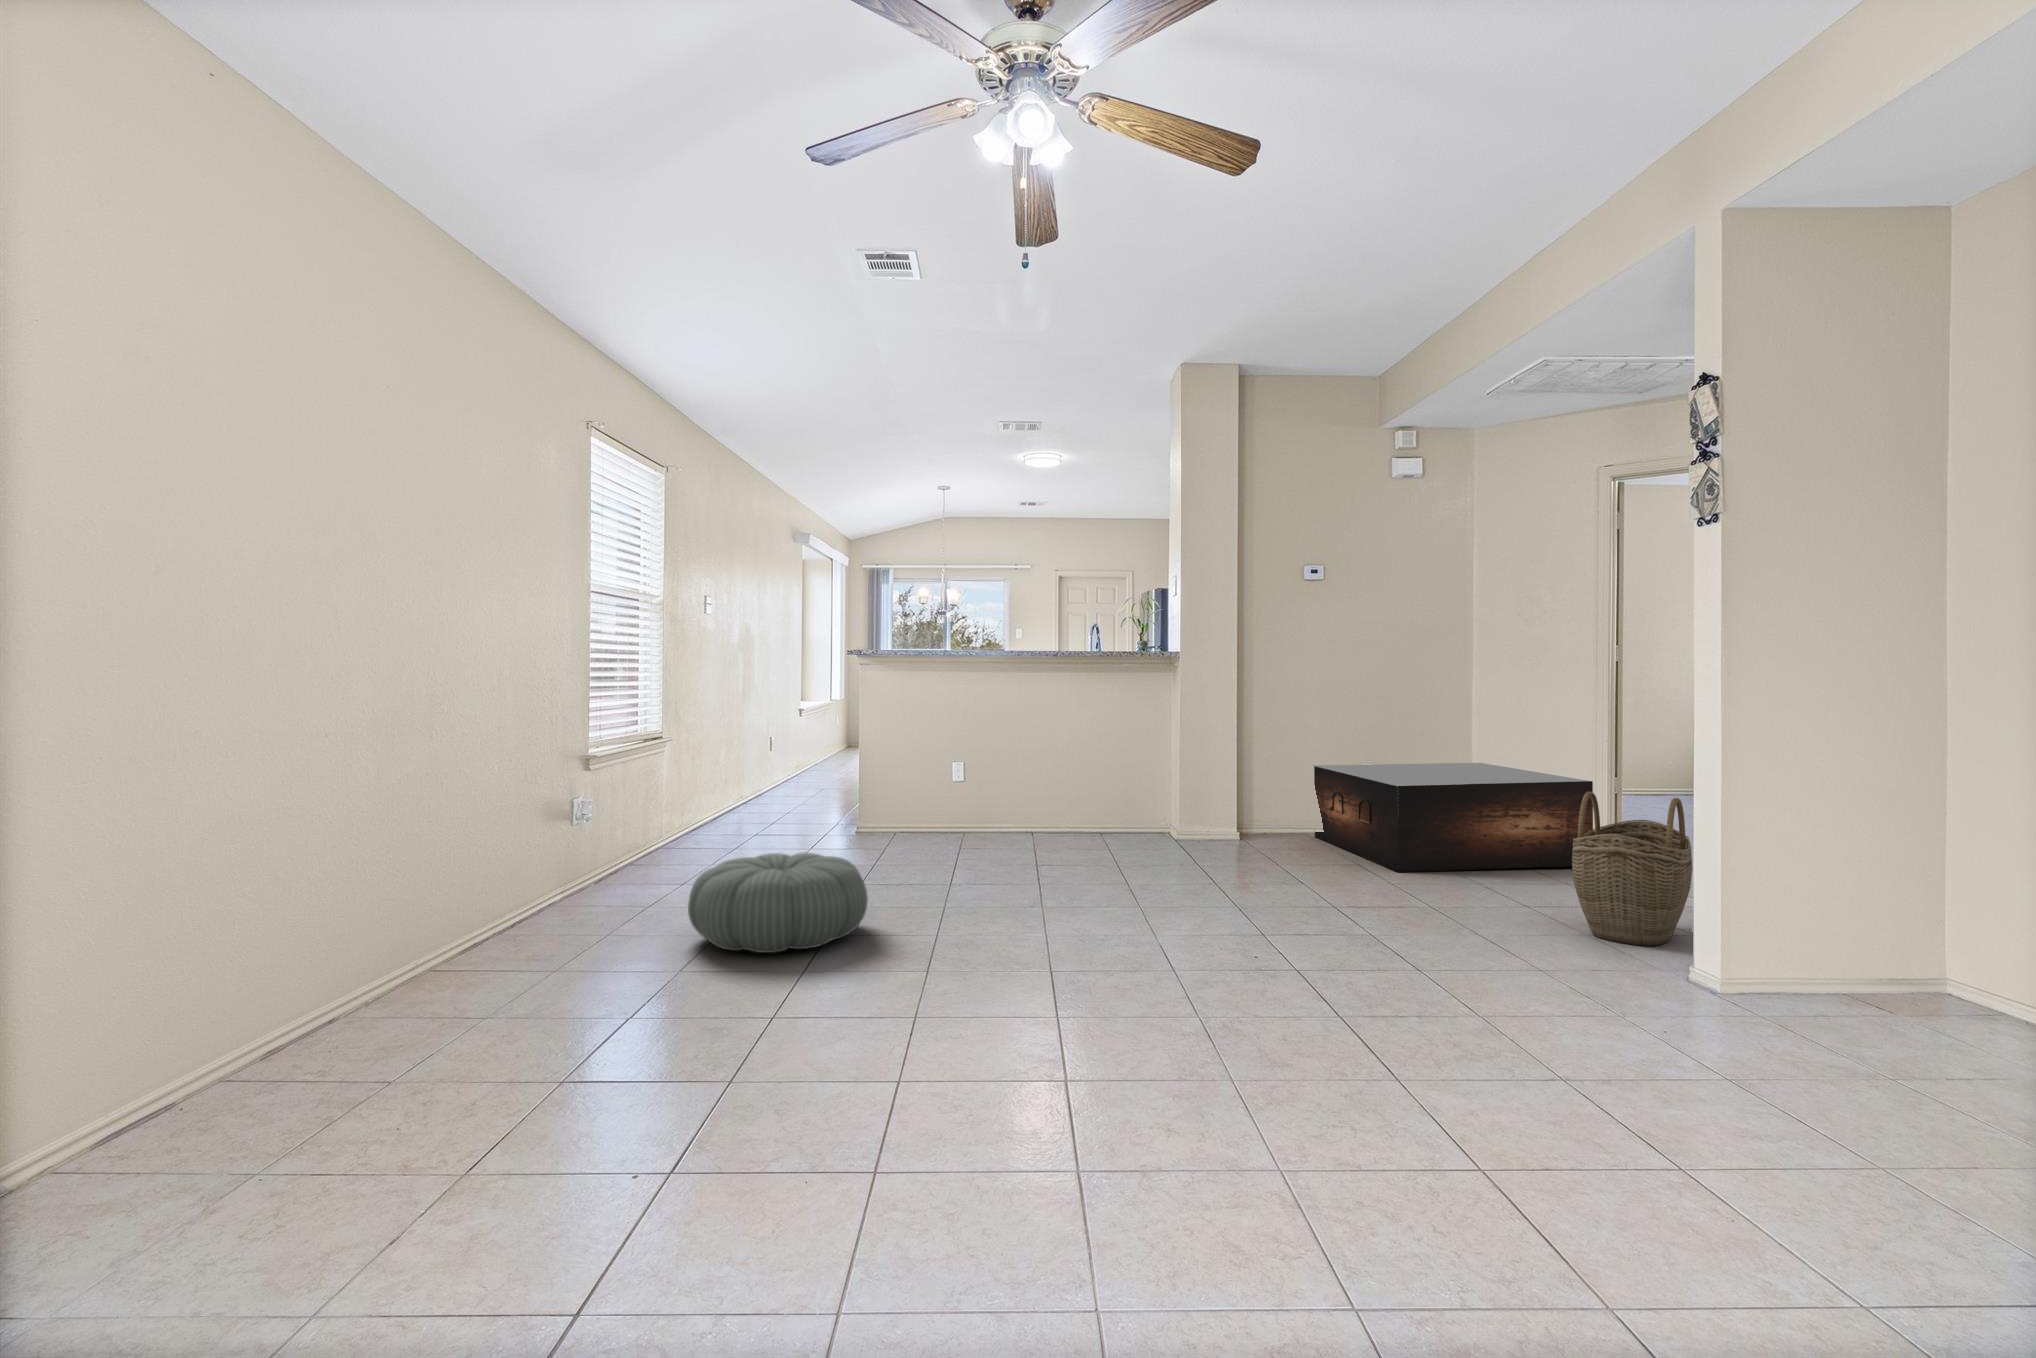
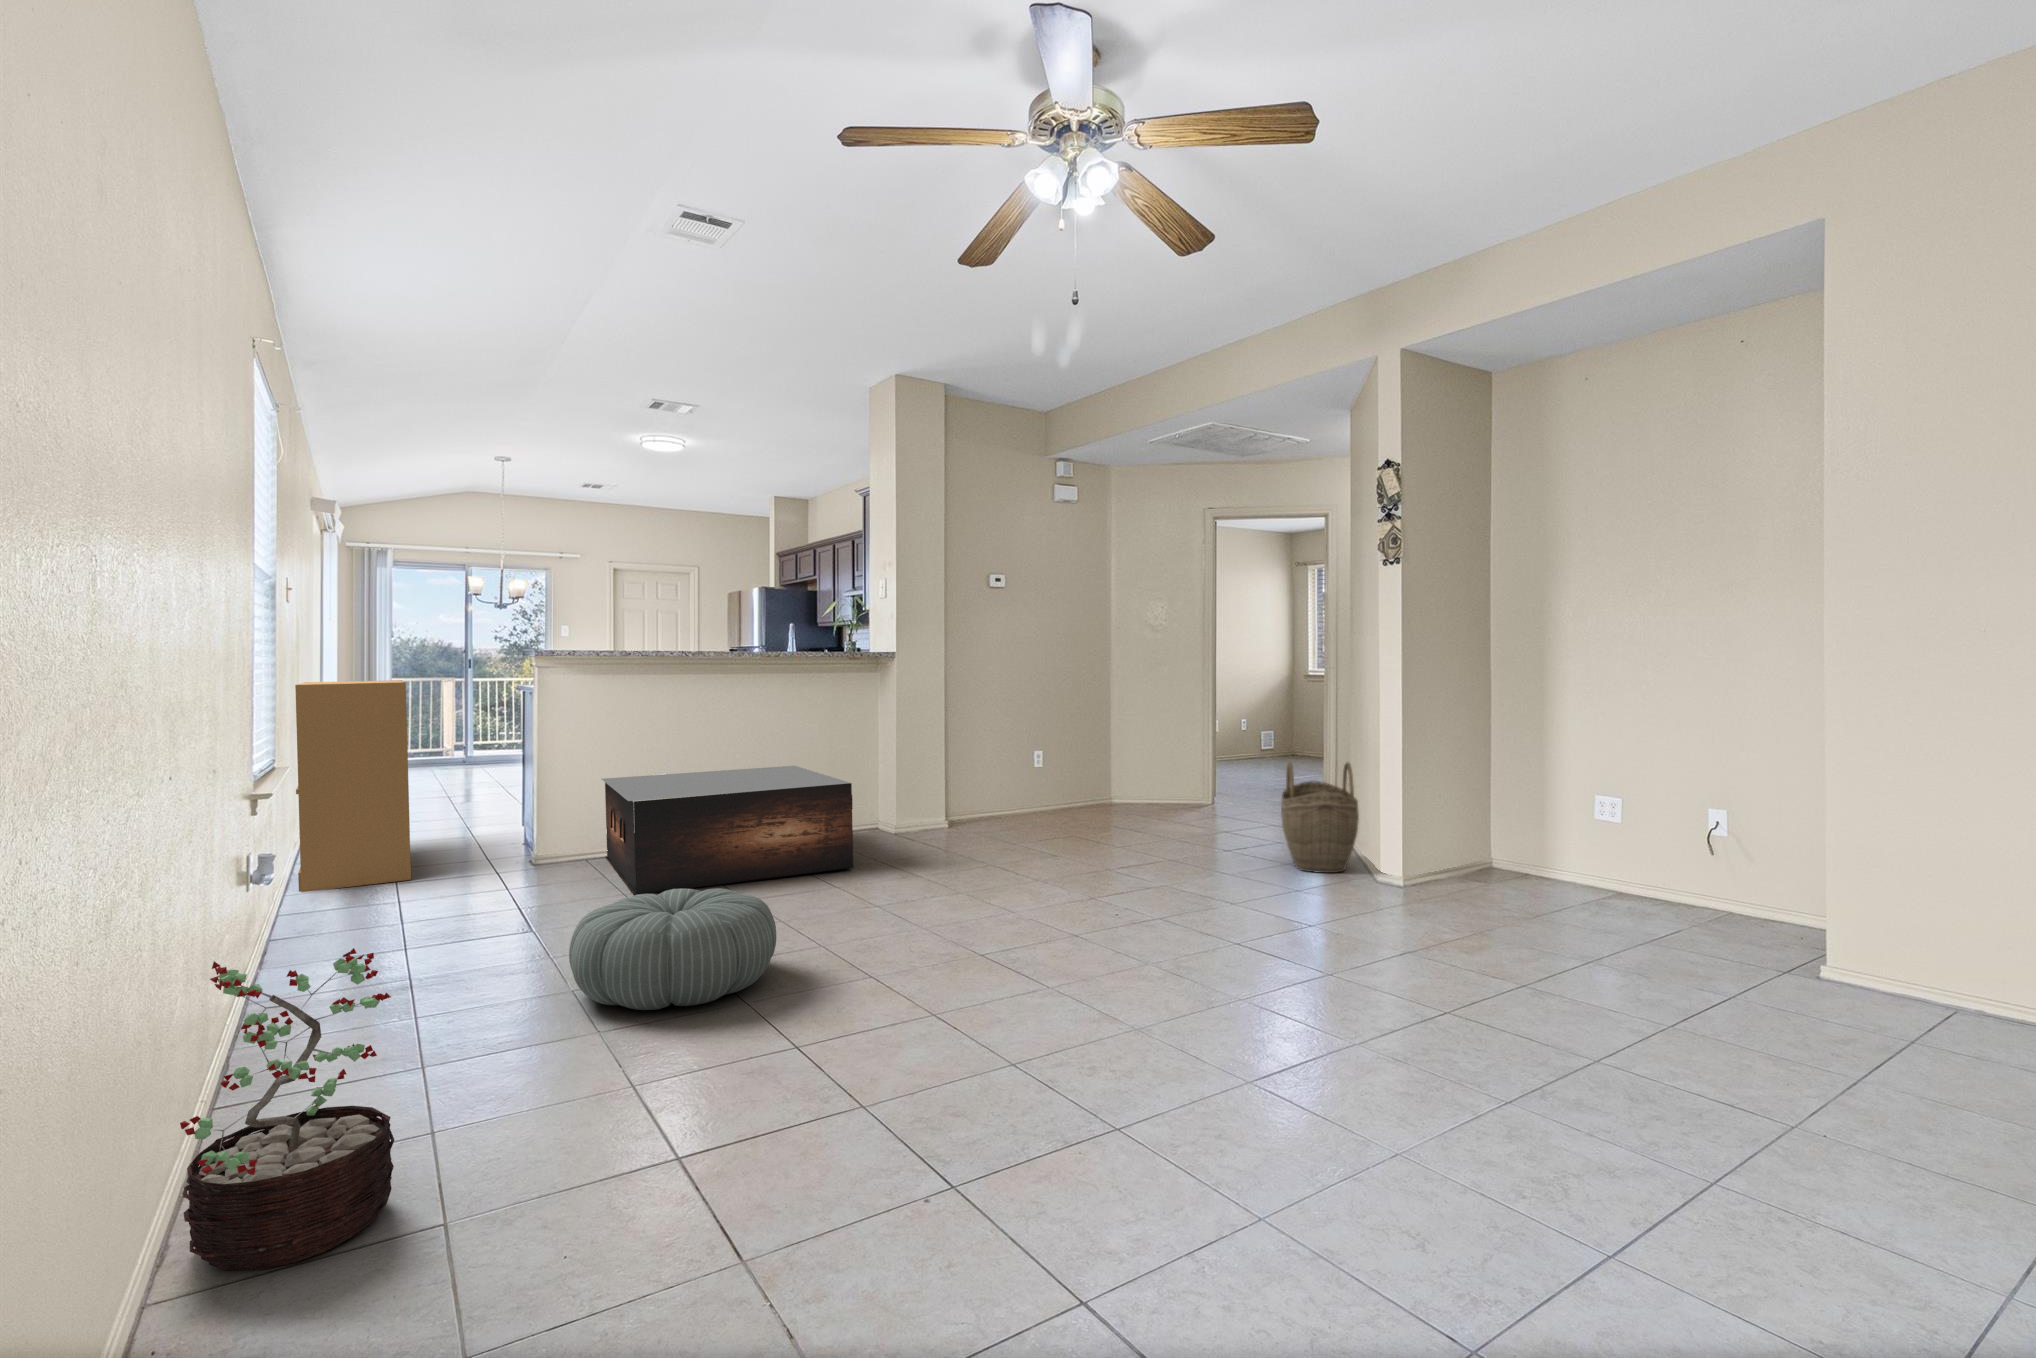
bookshelf: none [691,672,793,830] -> present [295,680,411,892]
coffee table: present [1314,763,1593,872] -> present [602,766,853,895]
decorative plant: none [224,842,401,1059] -> present [180,948,394,1271]

